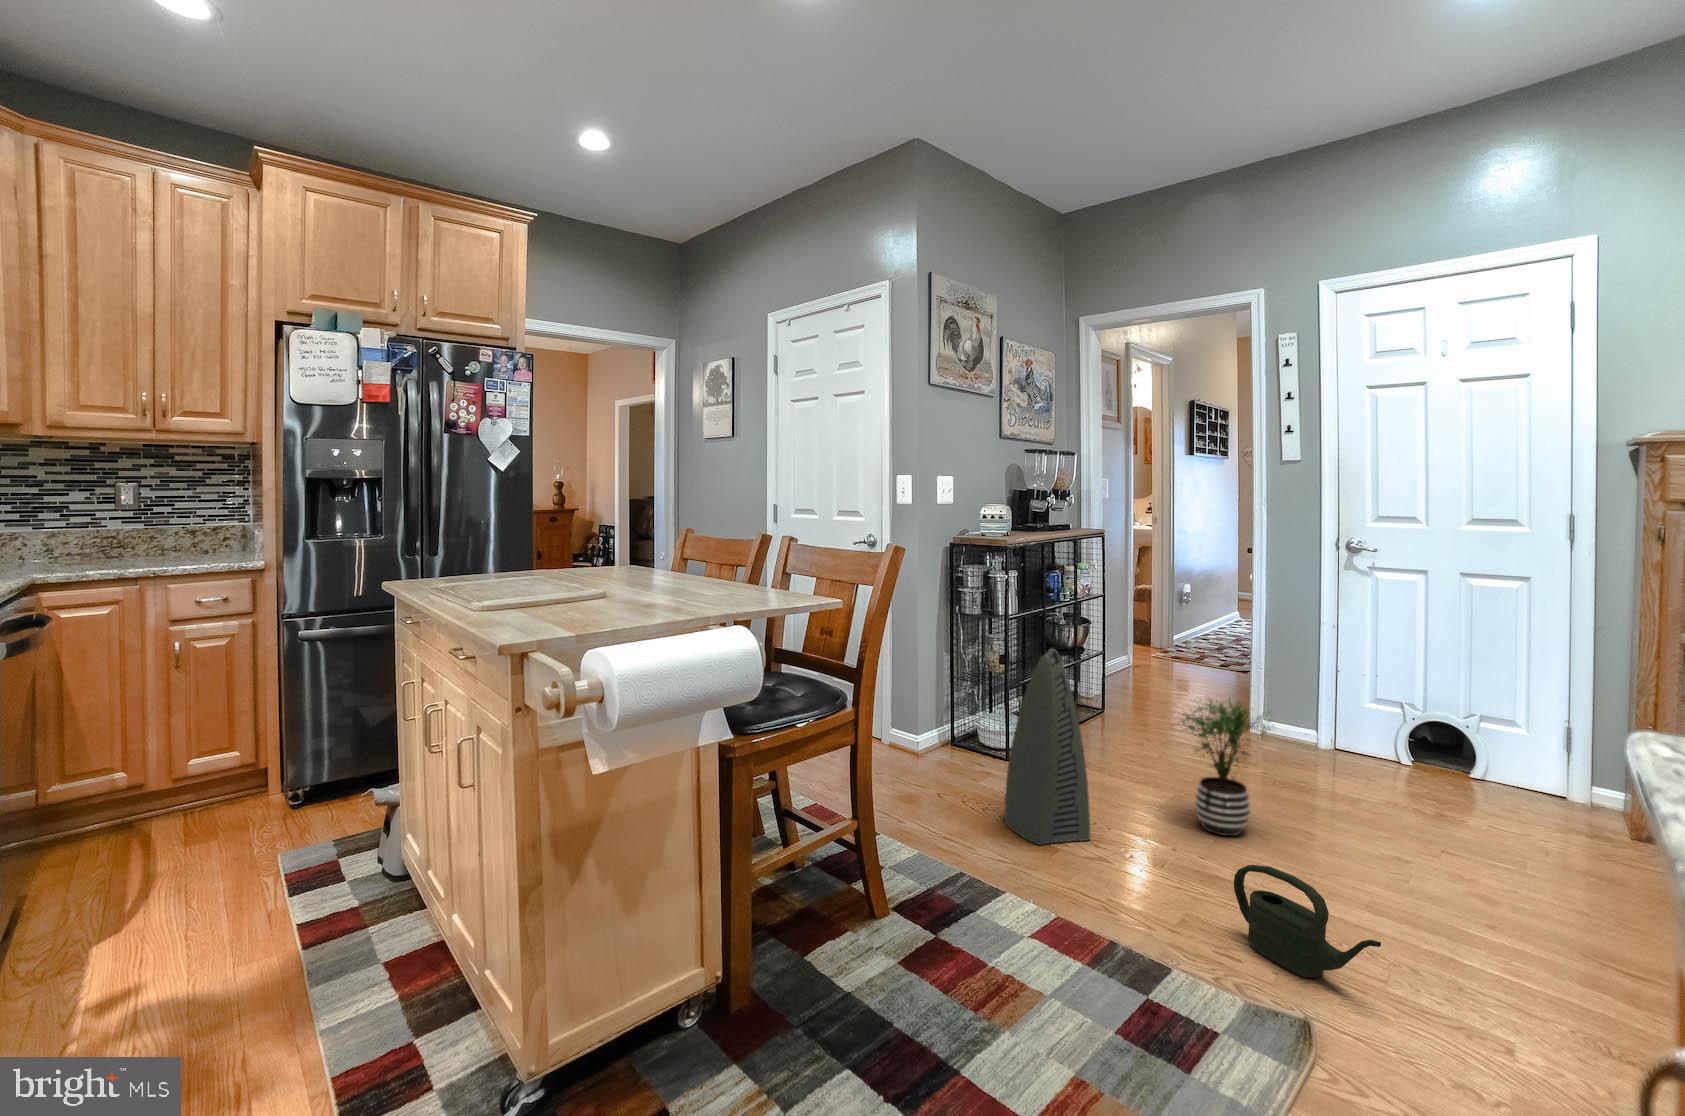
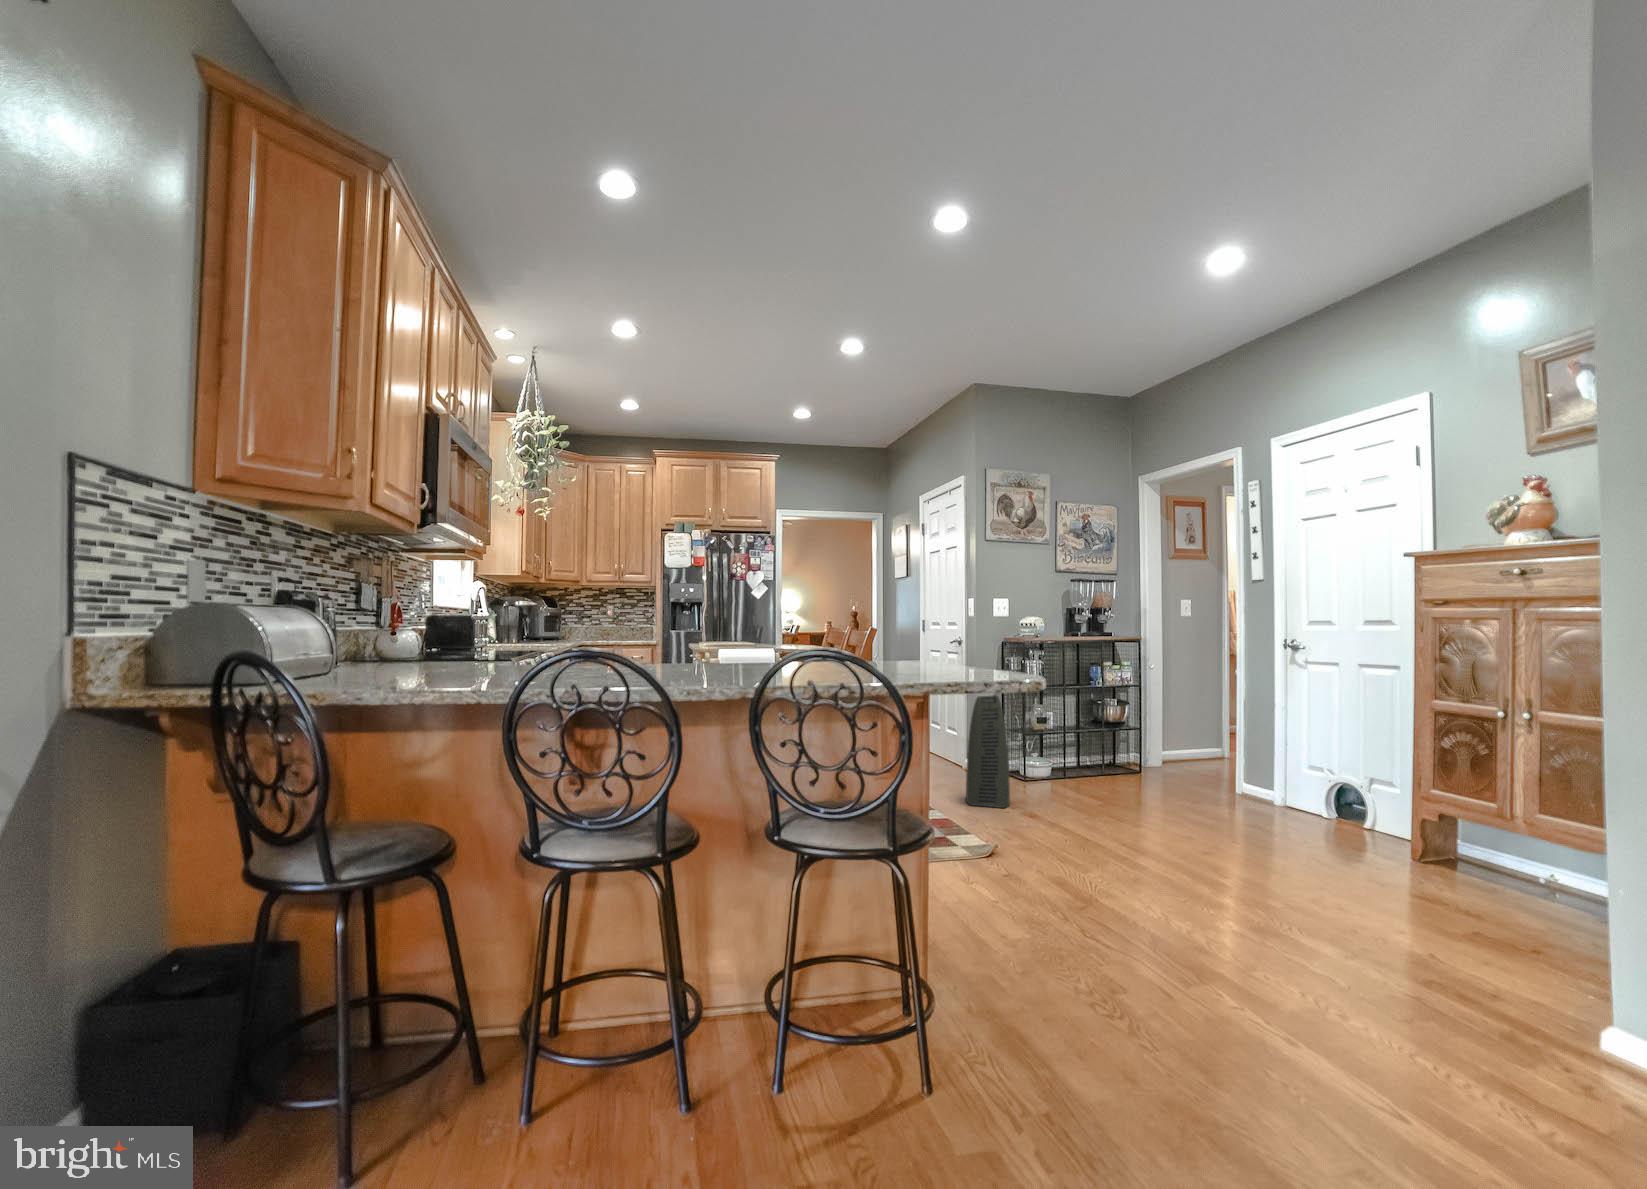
potted plant: present [1174,696,1274,836] -> none [1066,730,1131,819]
watering can: present [1234,865,1381,978] -> none [1011,796,1032,849]

